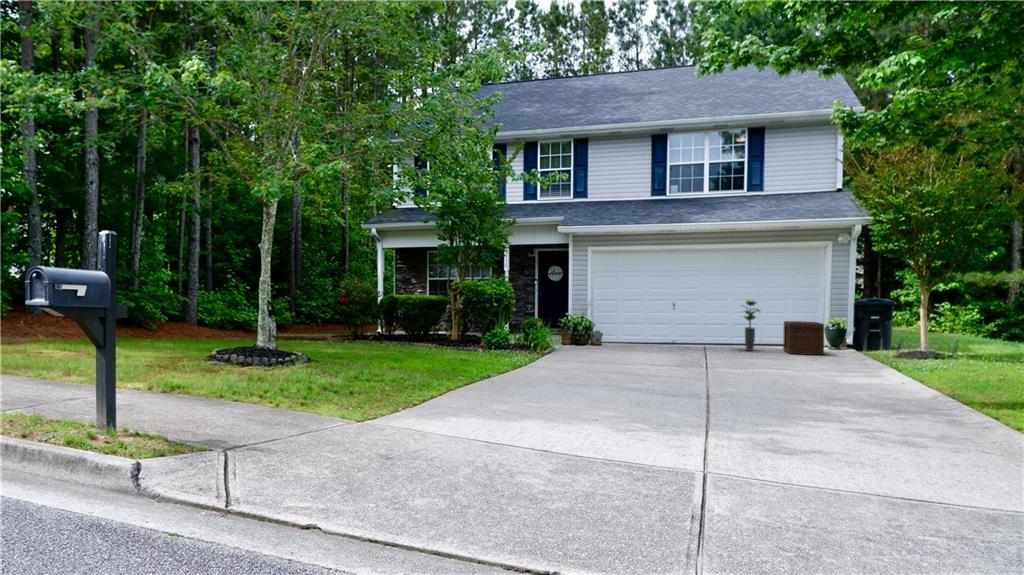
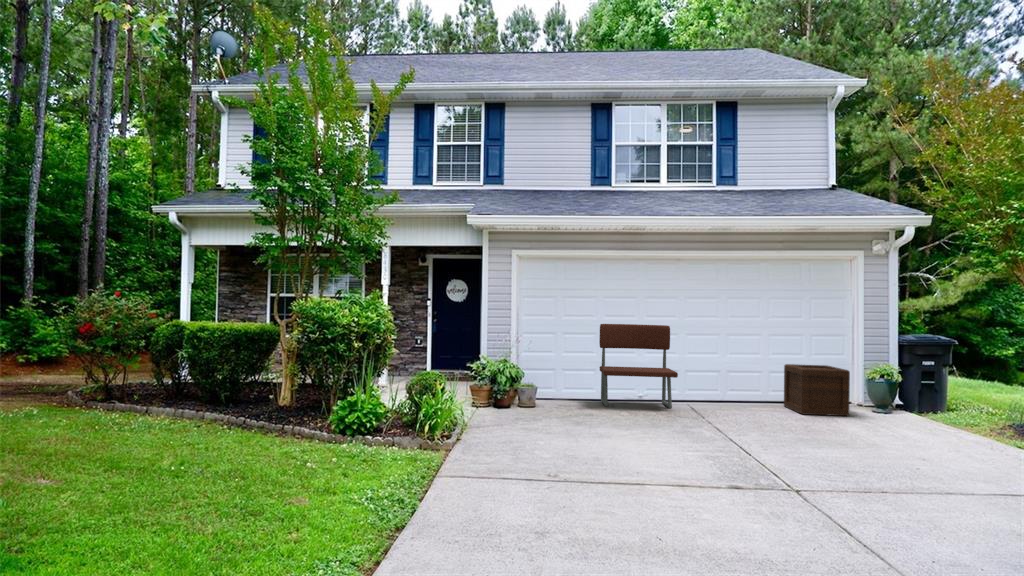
bench: none [650,294,701,350] -> present [599,324,678,408]
potted plant: present [745,301,760,351] -> none [724,334,758,408]

